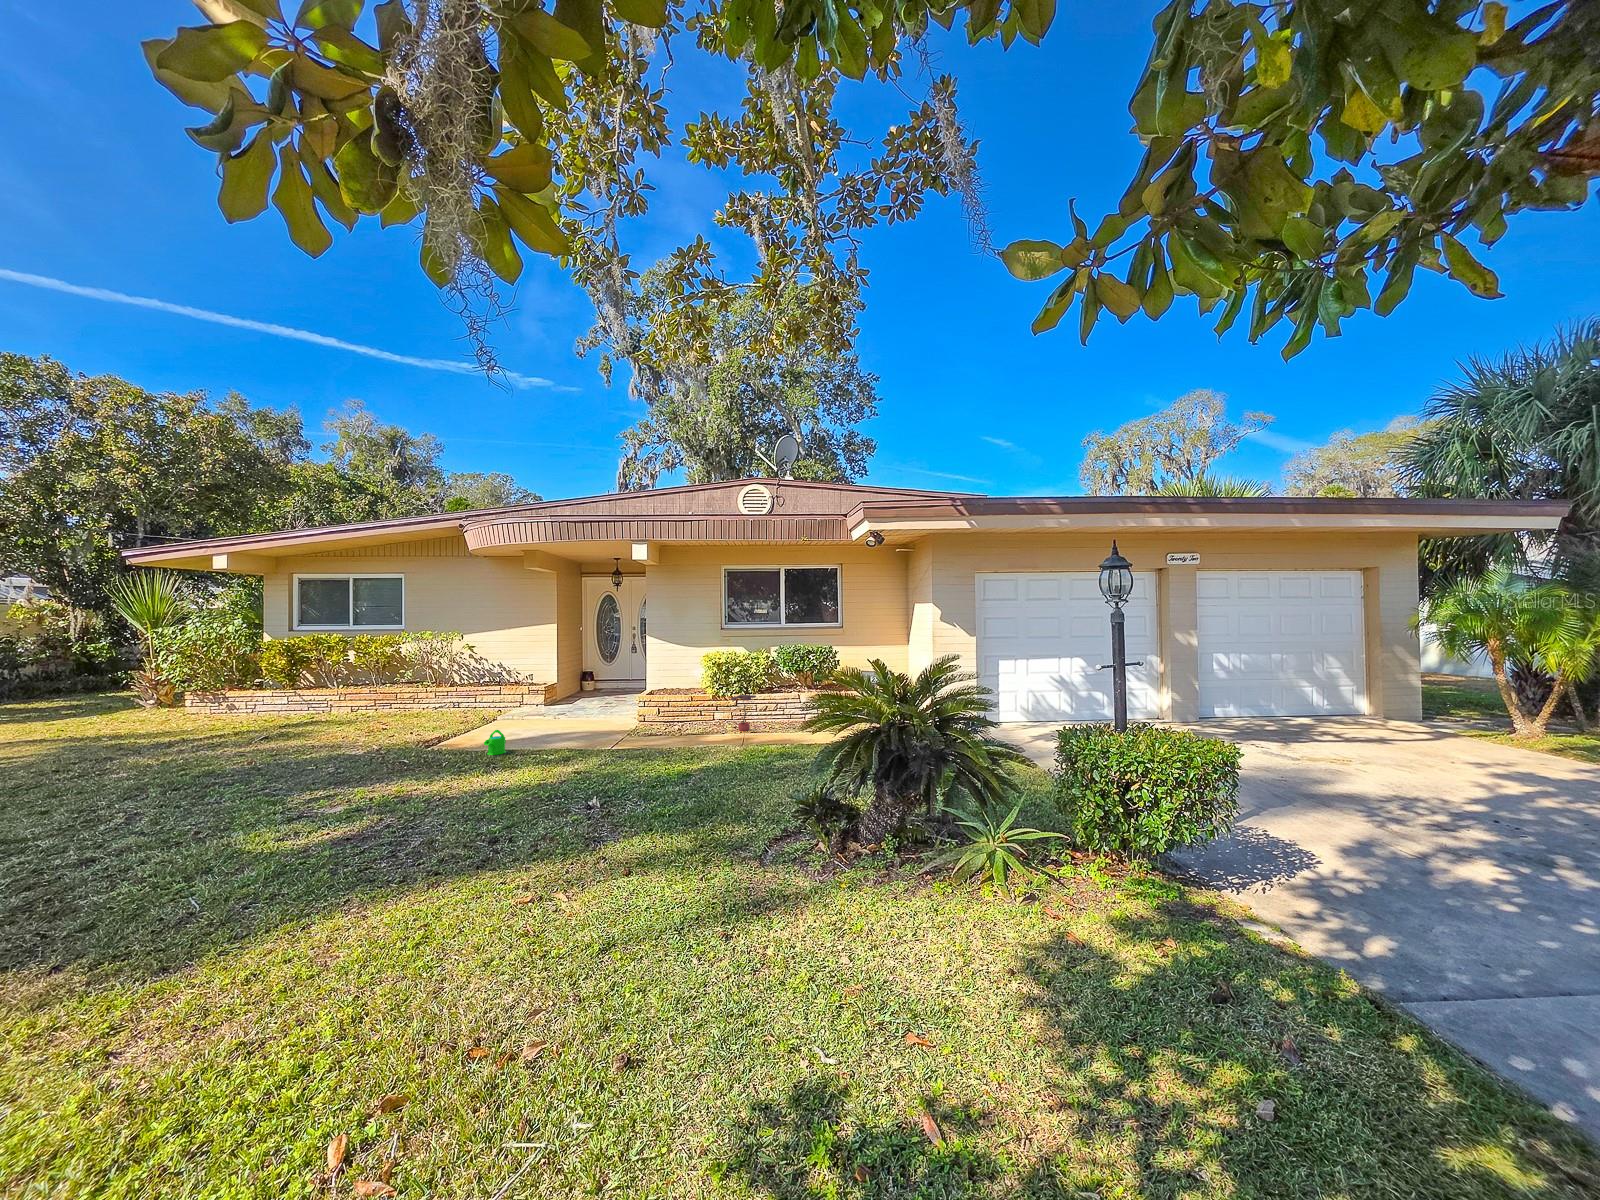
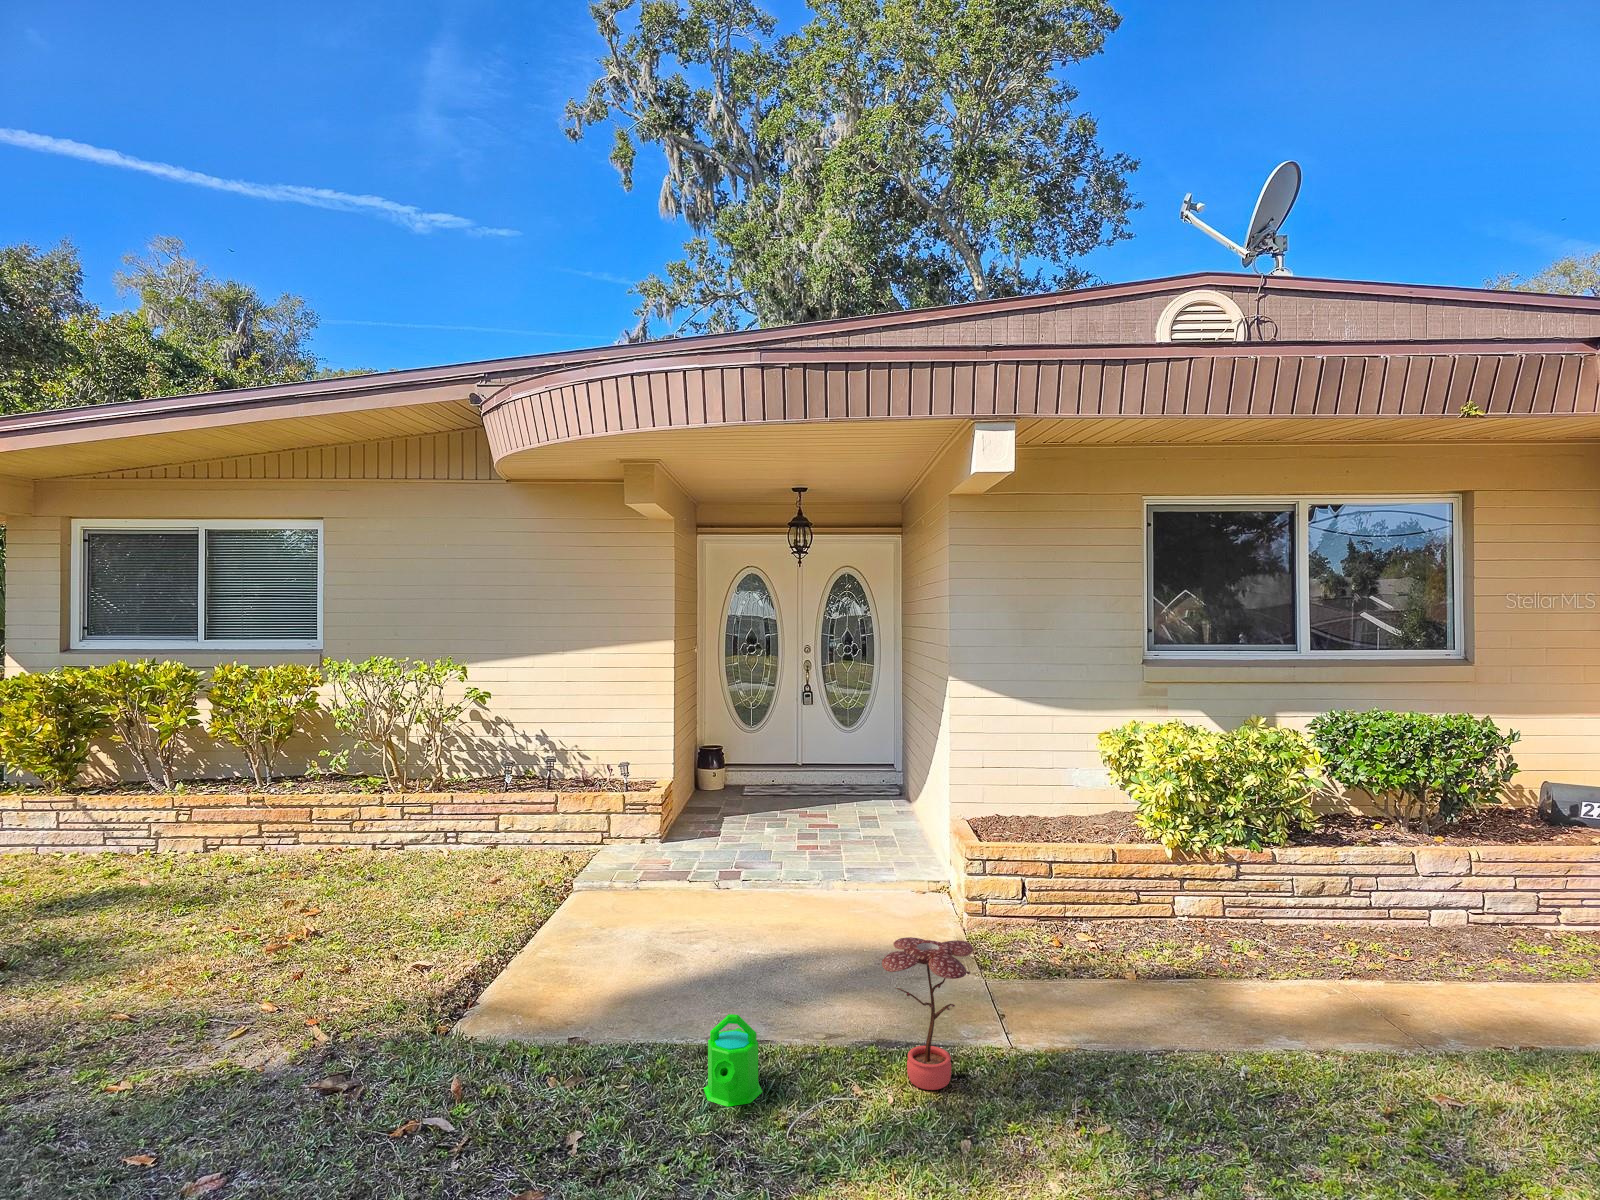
potted plant: present [731,695,756,731] -> present [882,937,973,1090]

